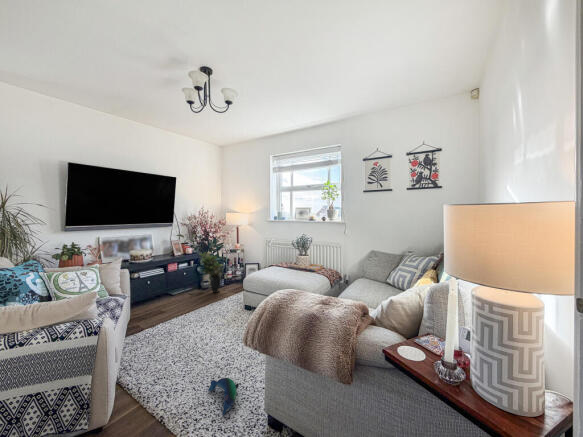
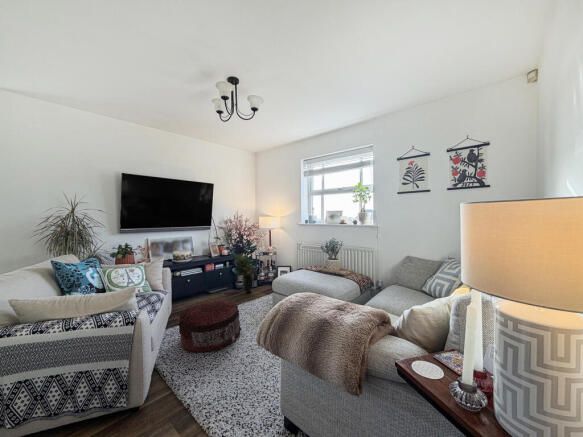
pouf: none [142,301,214,359] -> present [178,300,241,352]
plush toy: present [208,378,239,416] -> none [230,375,258,413]

